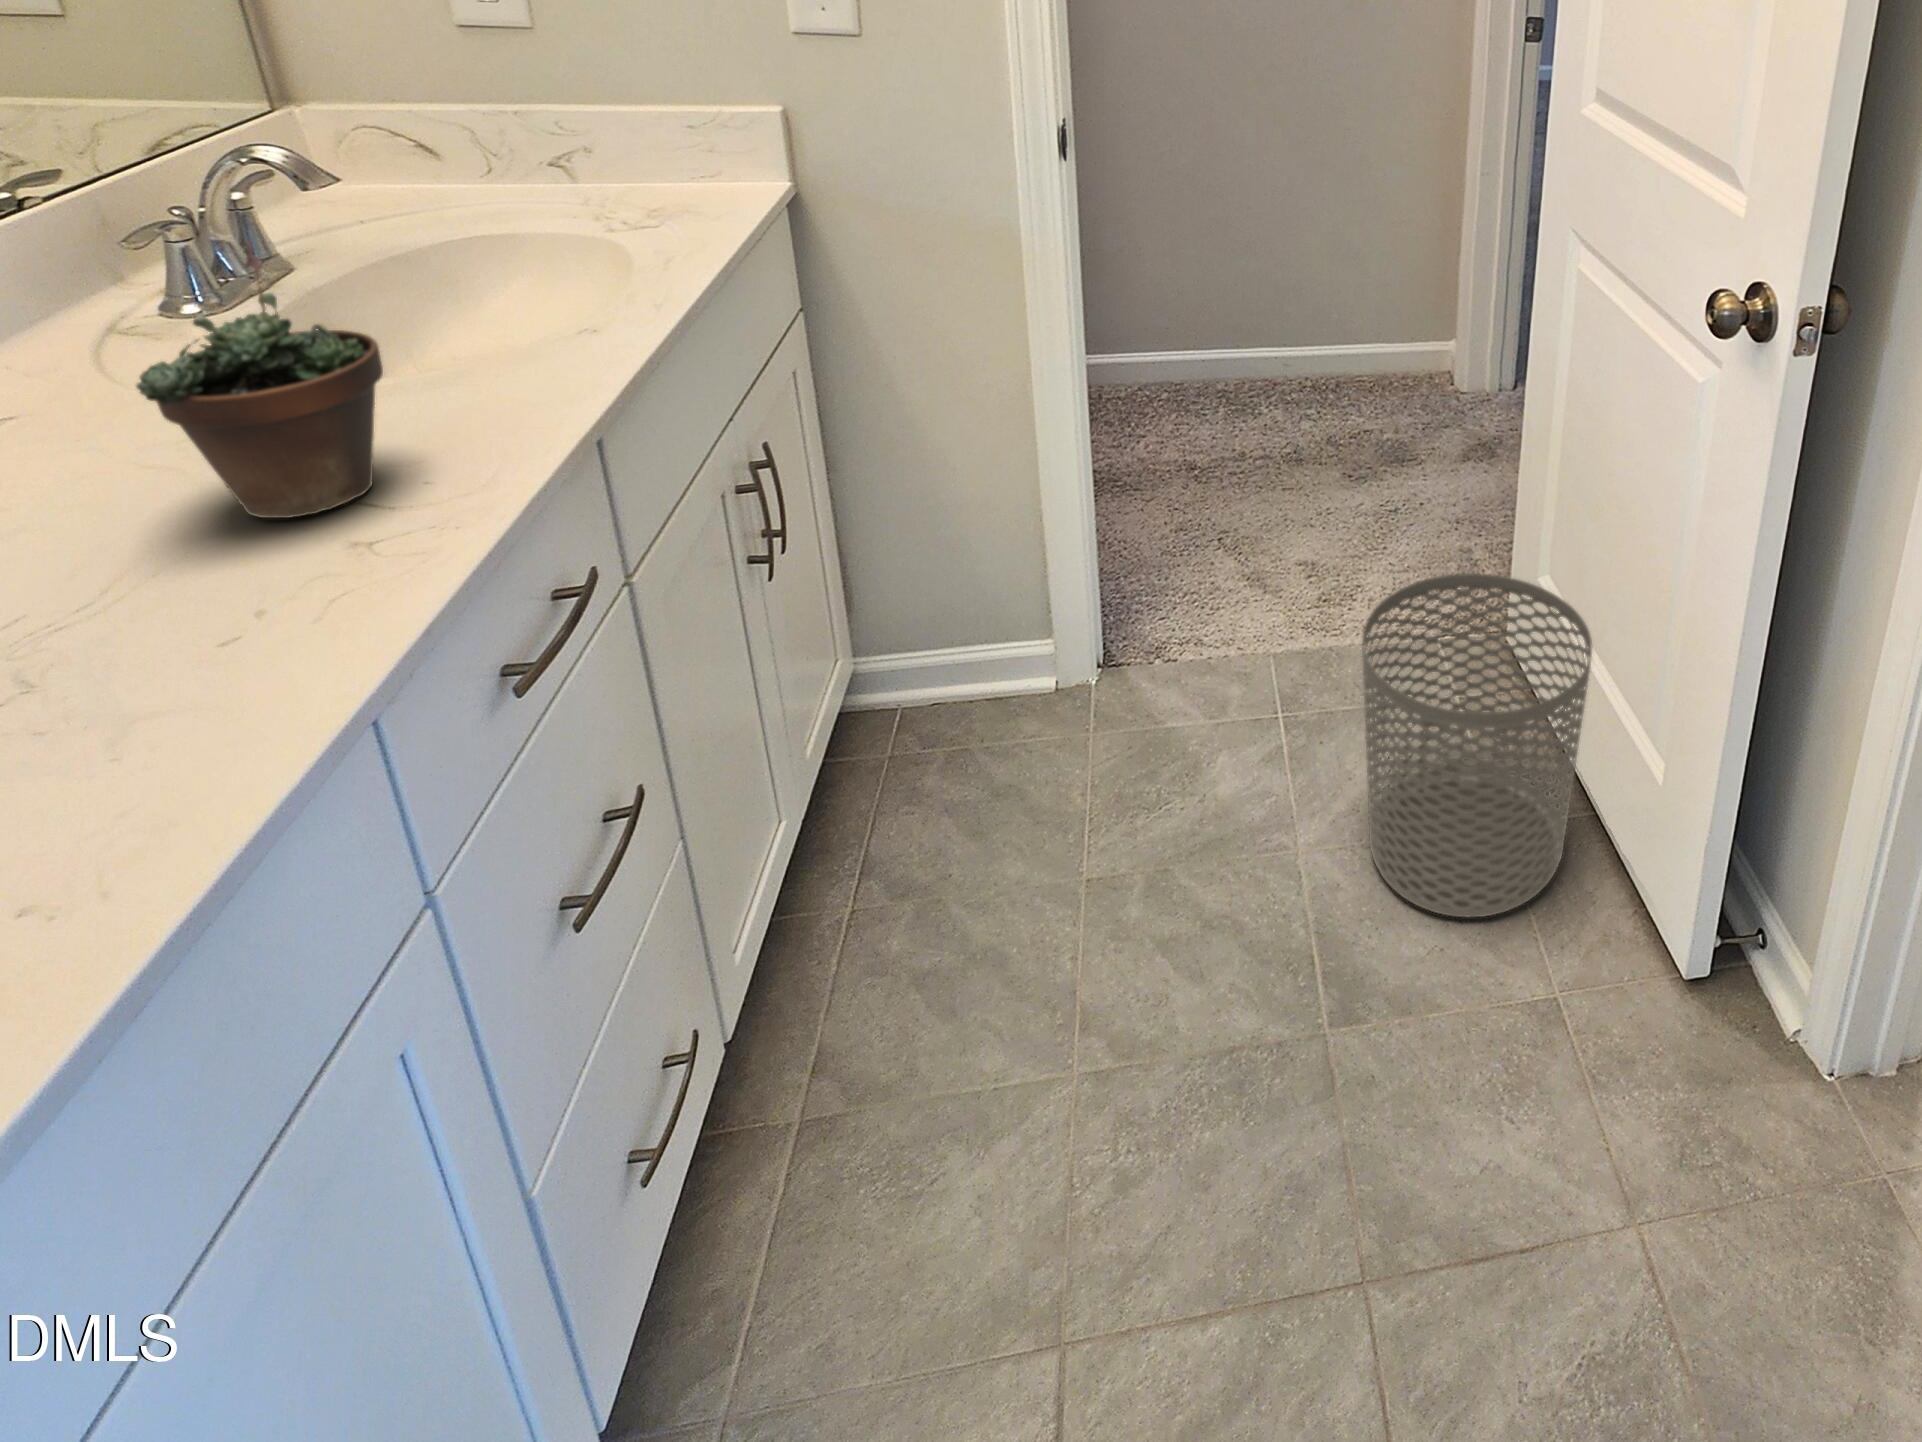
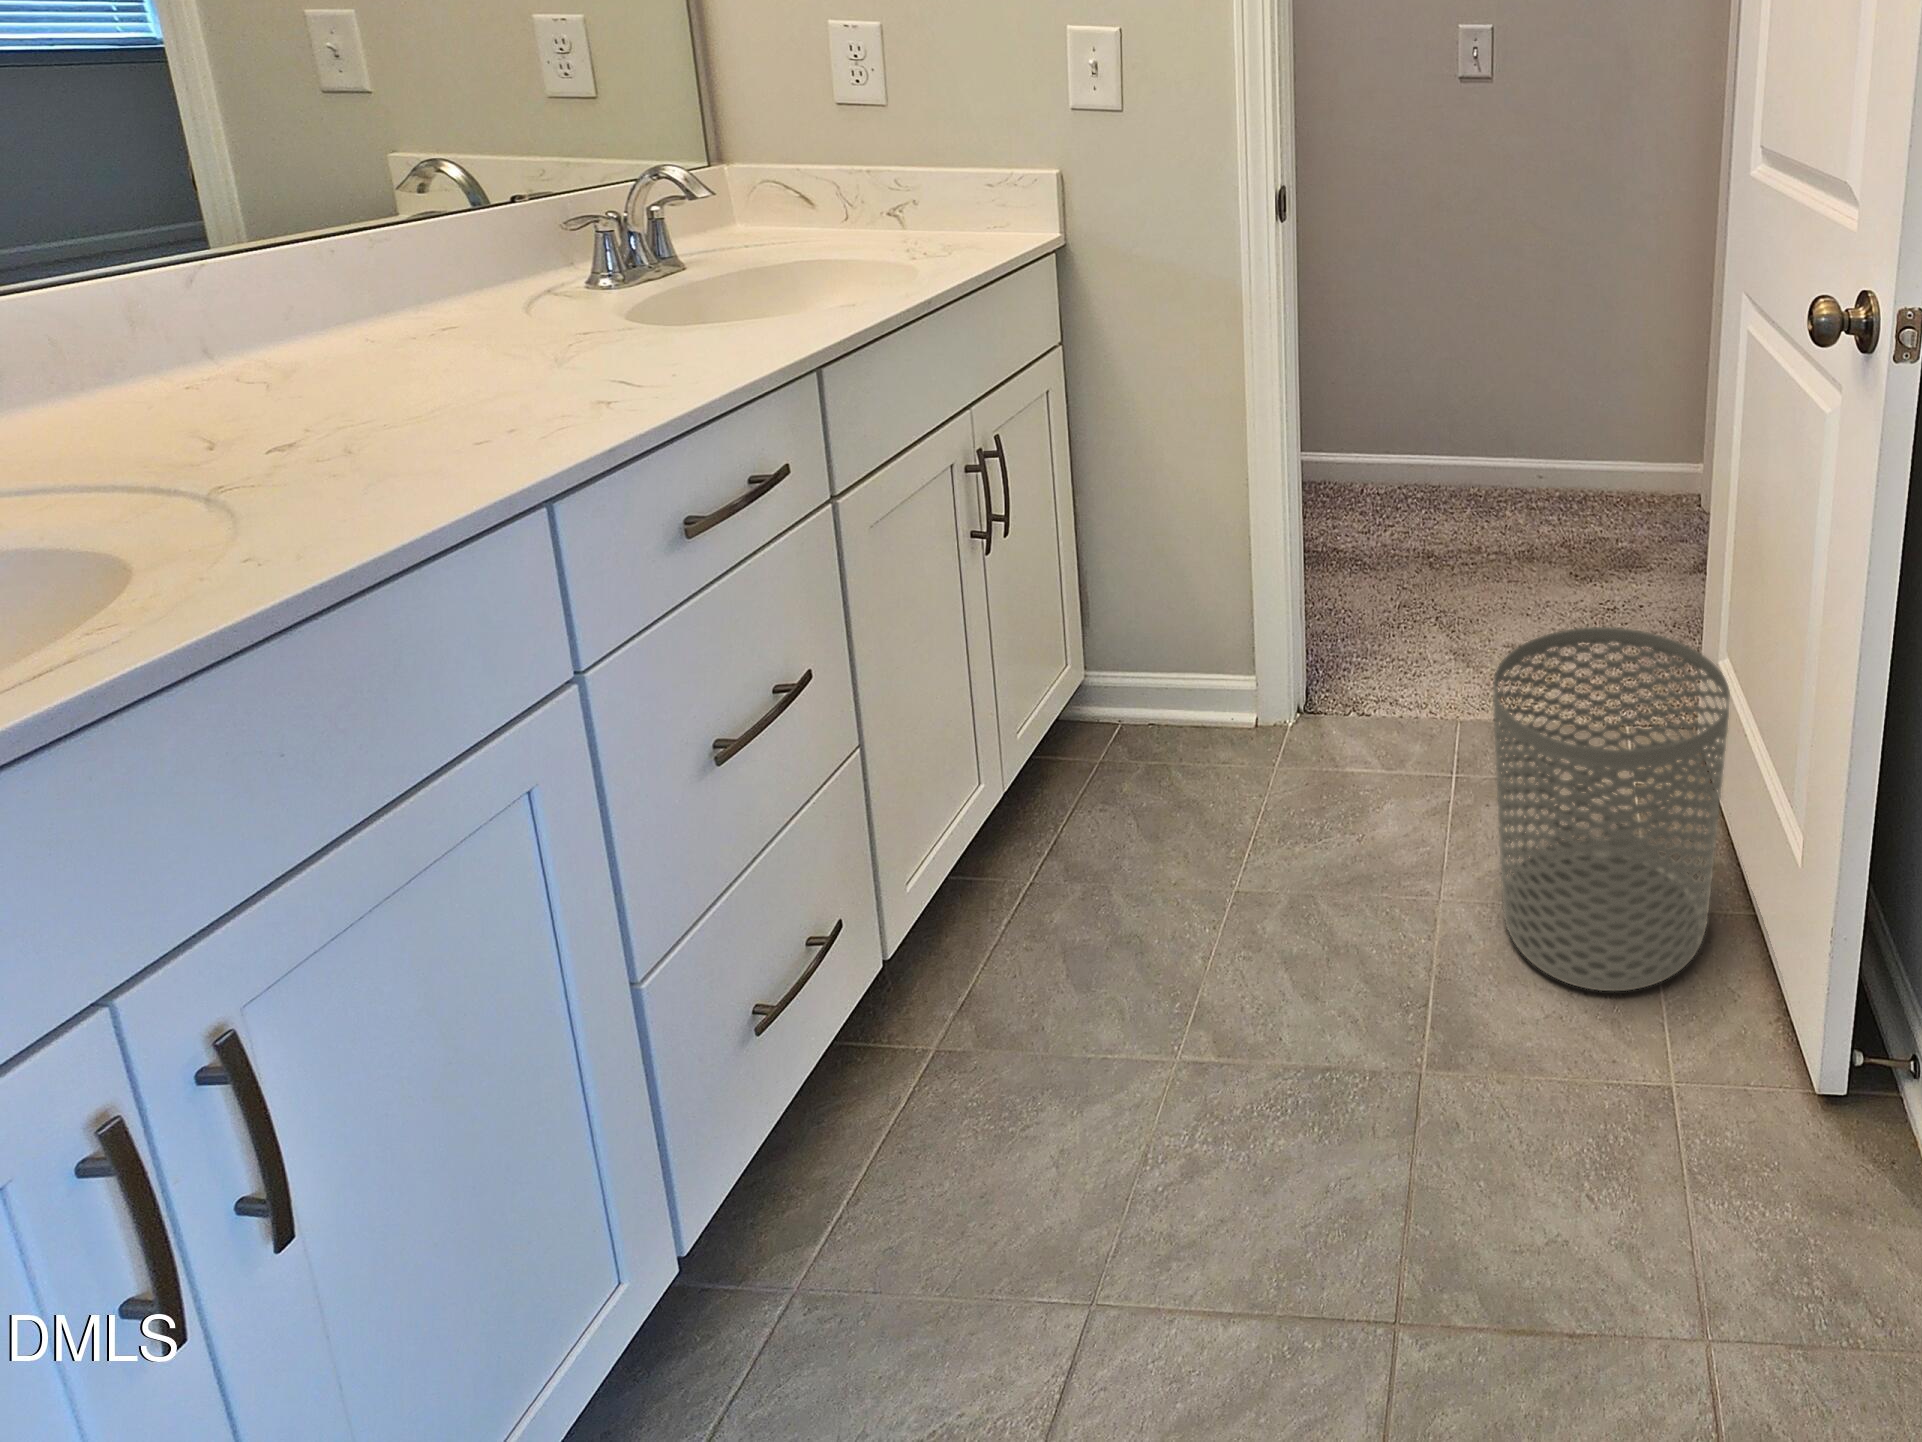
succulent plant: present [136,241,383,519] -> none [467,164,649,386]

